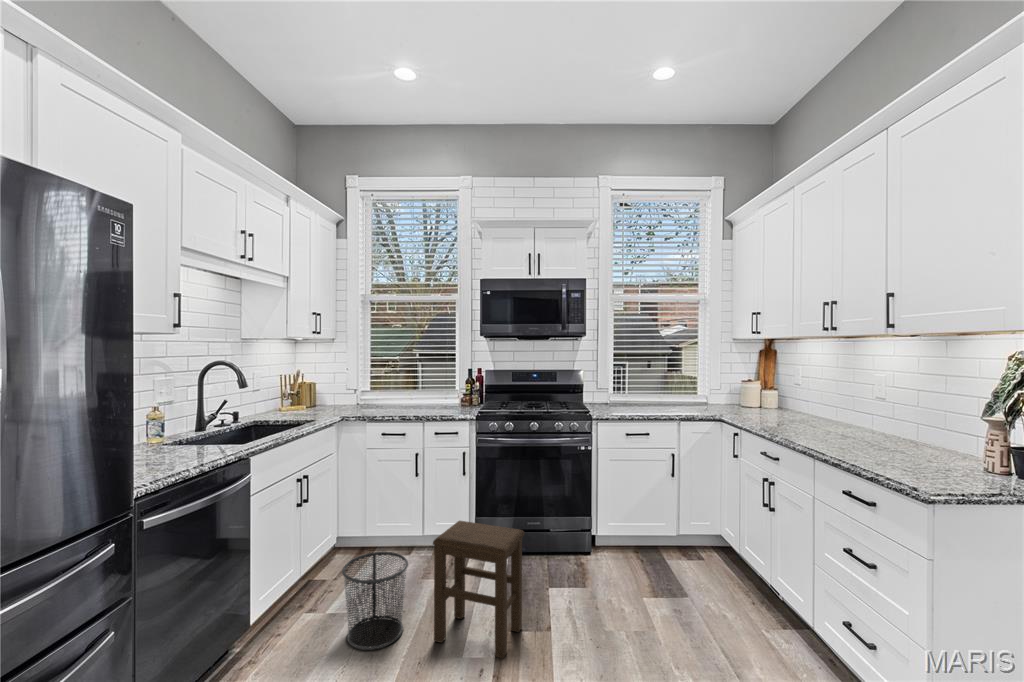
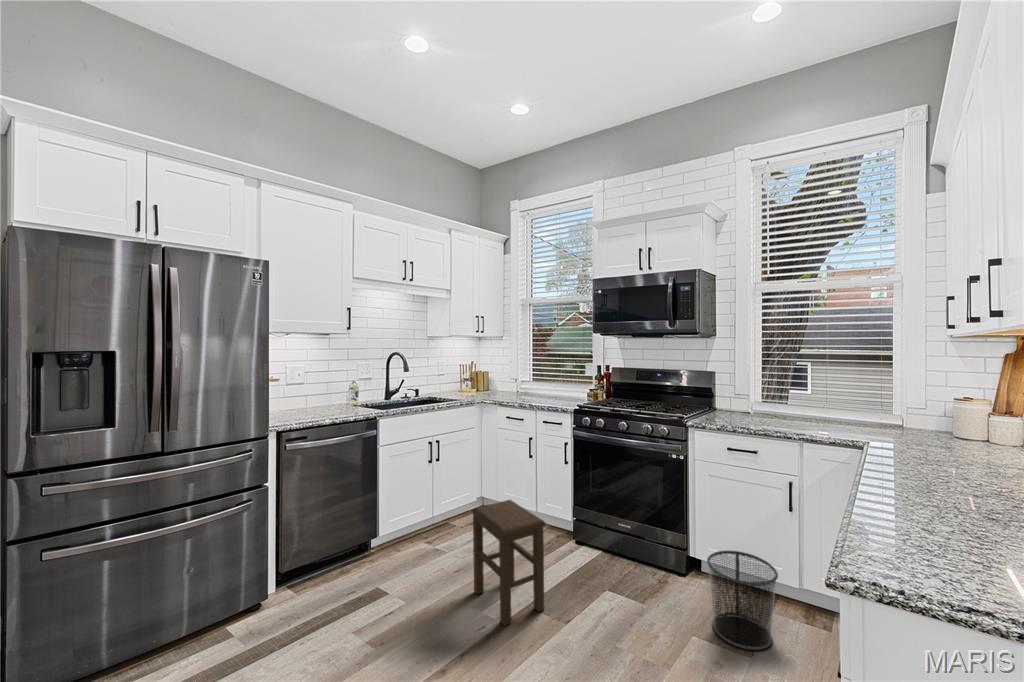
trash can: present [342,552,408,650] -> present [707,550,778,650]

